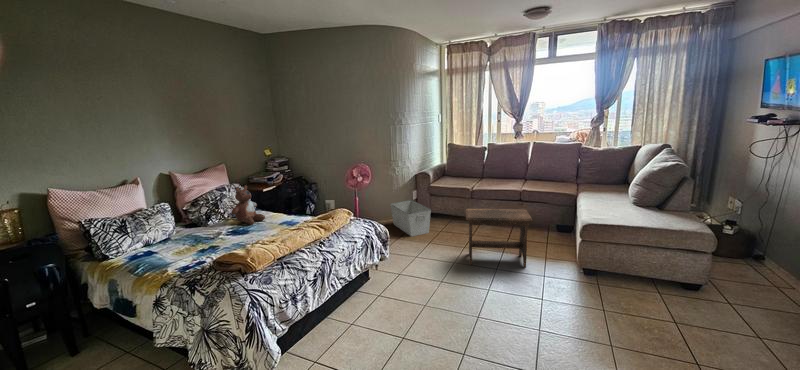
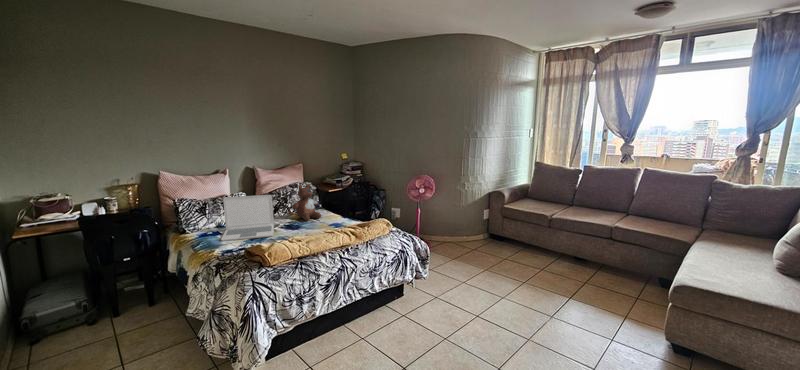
storage bin: present [390,200,431,236] -> none [455,219,496,259]
laptop: none [156,202,227,260] -> present [221,195,274,241]
footstool: present [466,209,533,267] -> none [521,238,609,323]

